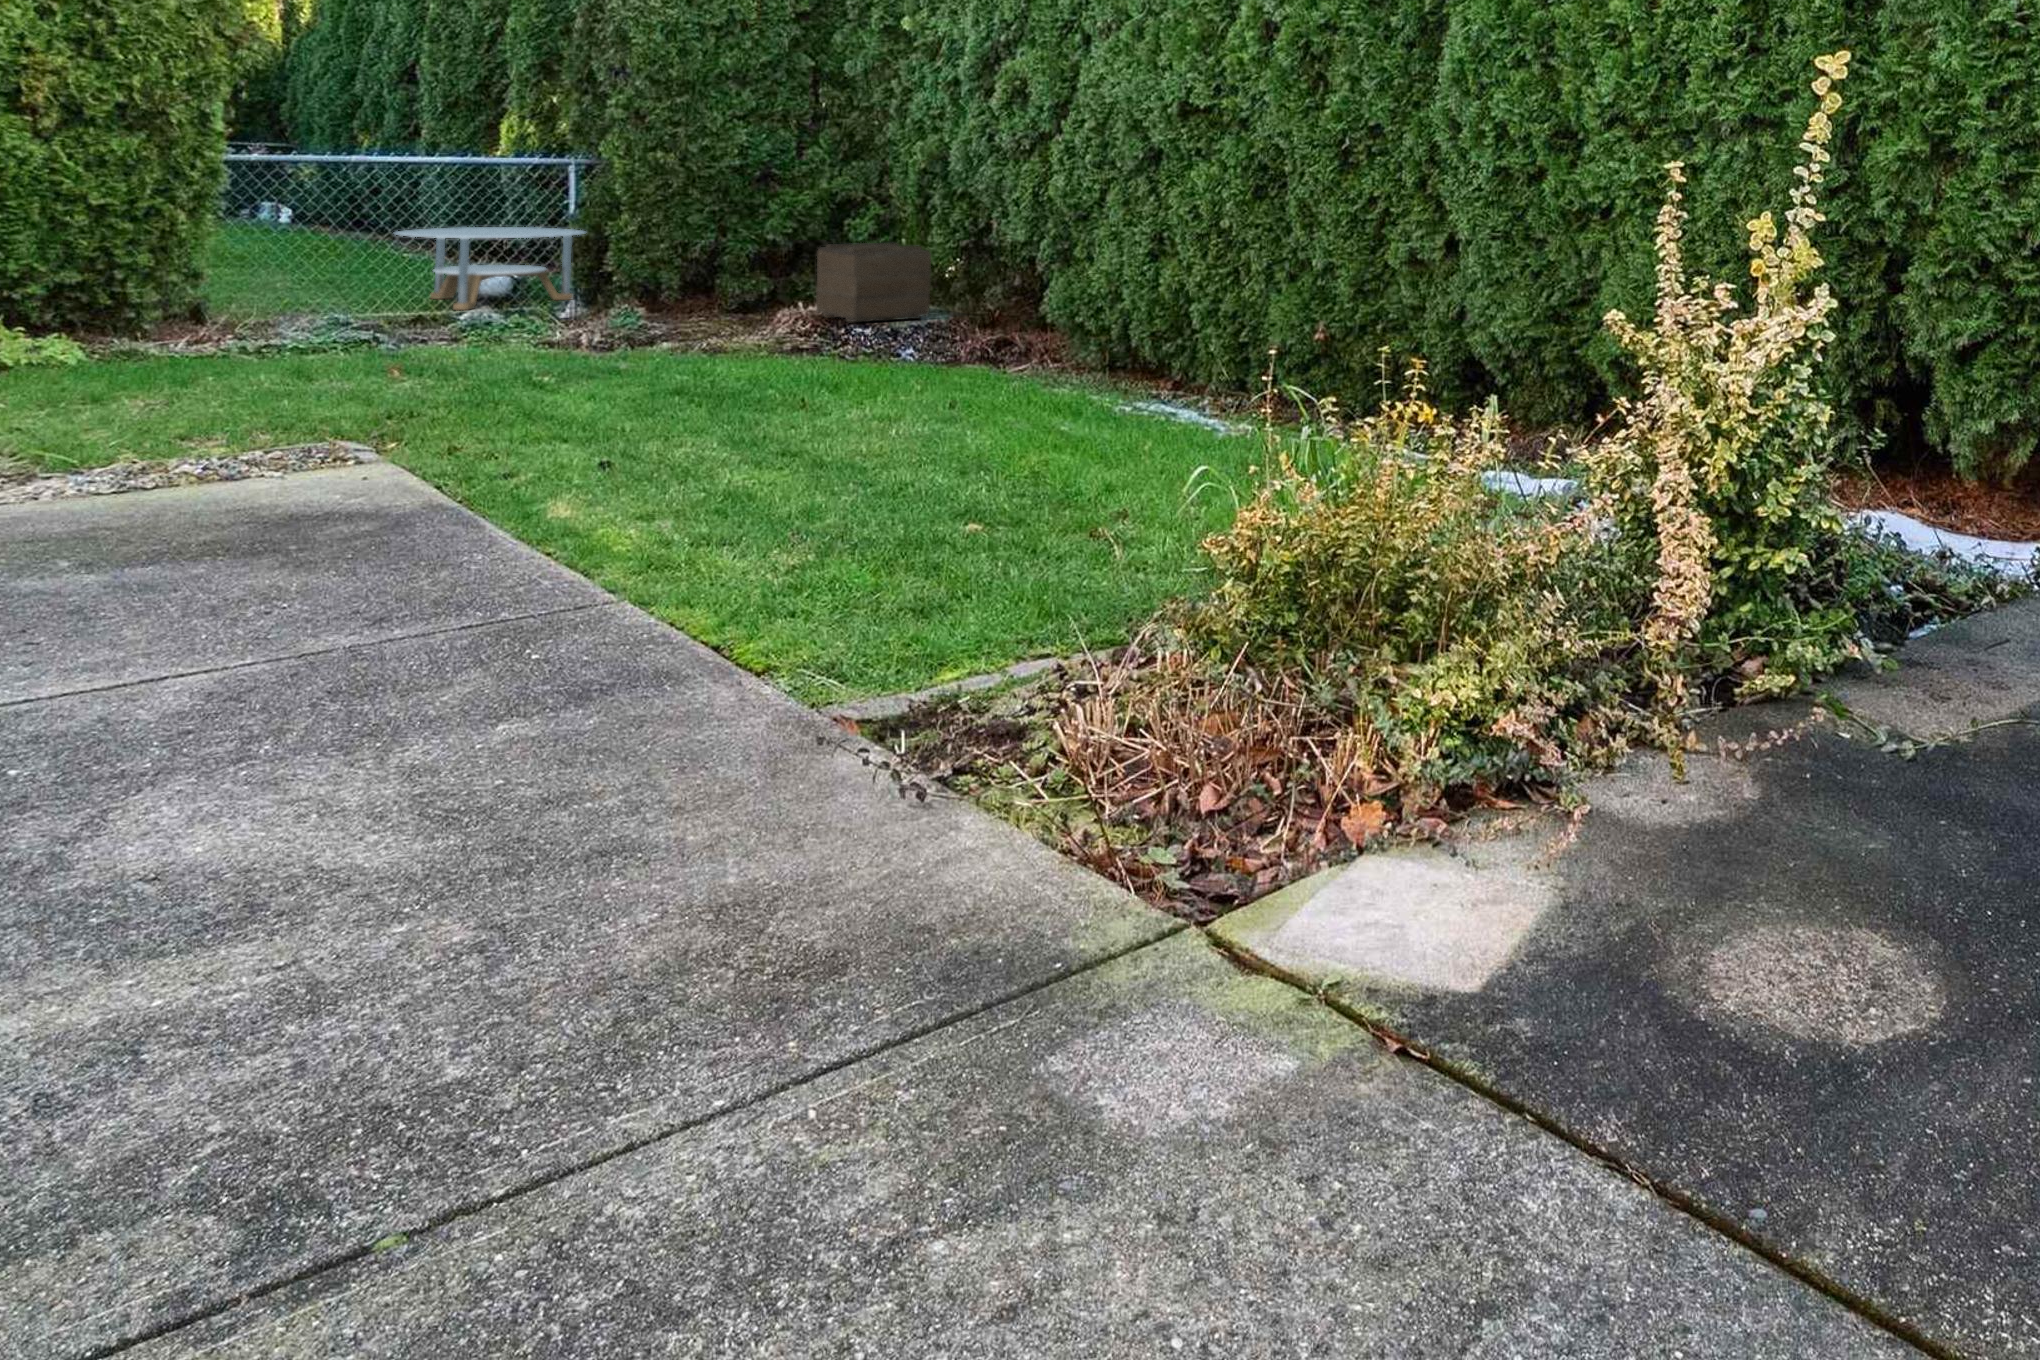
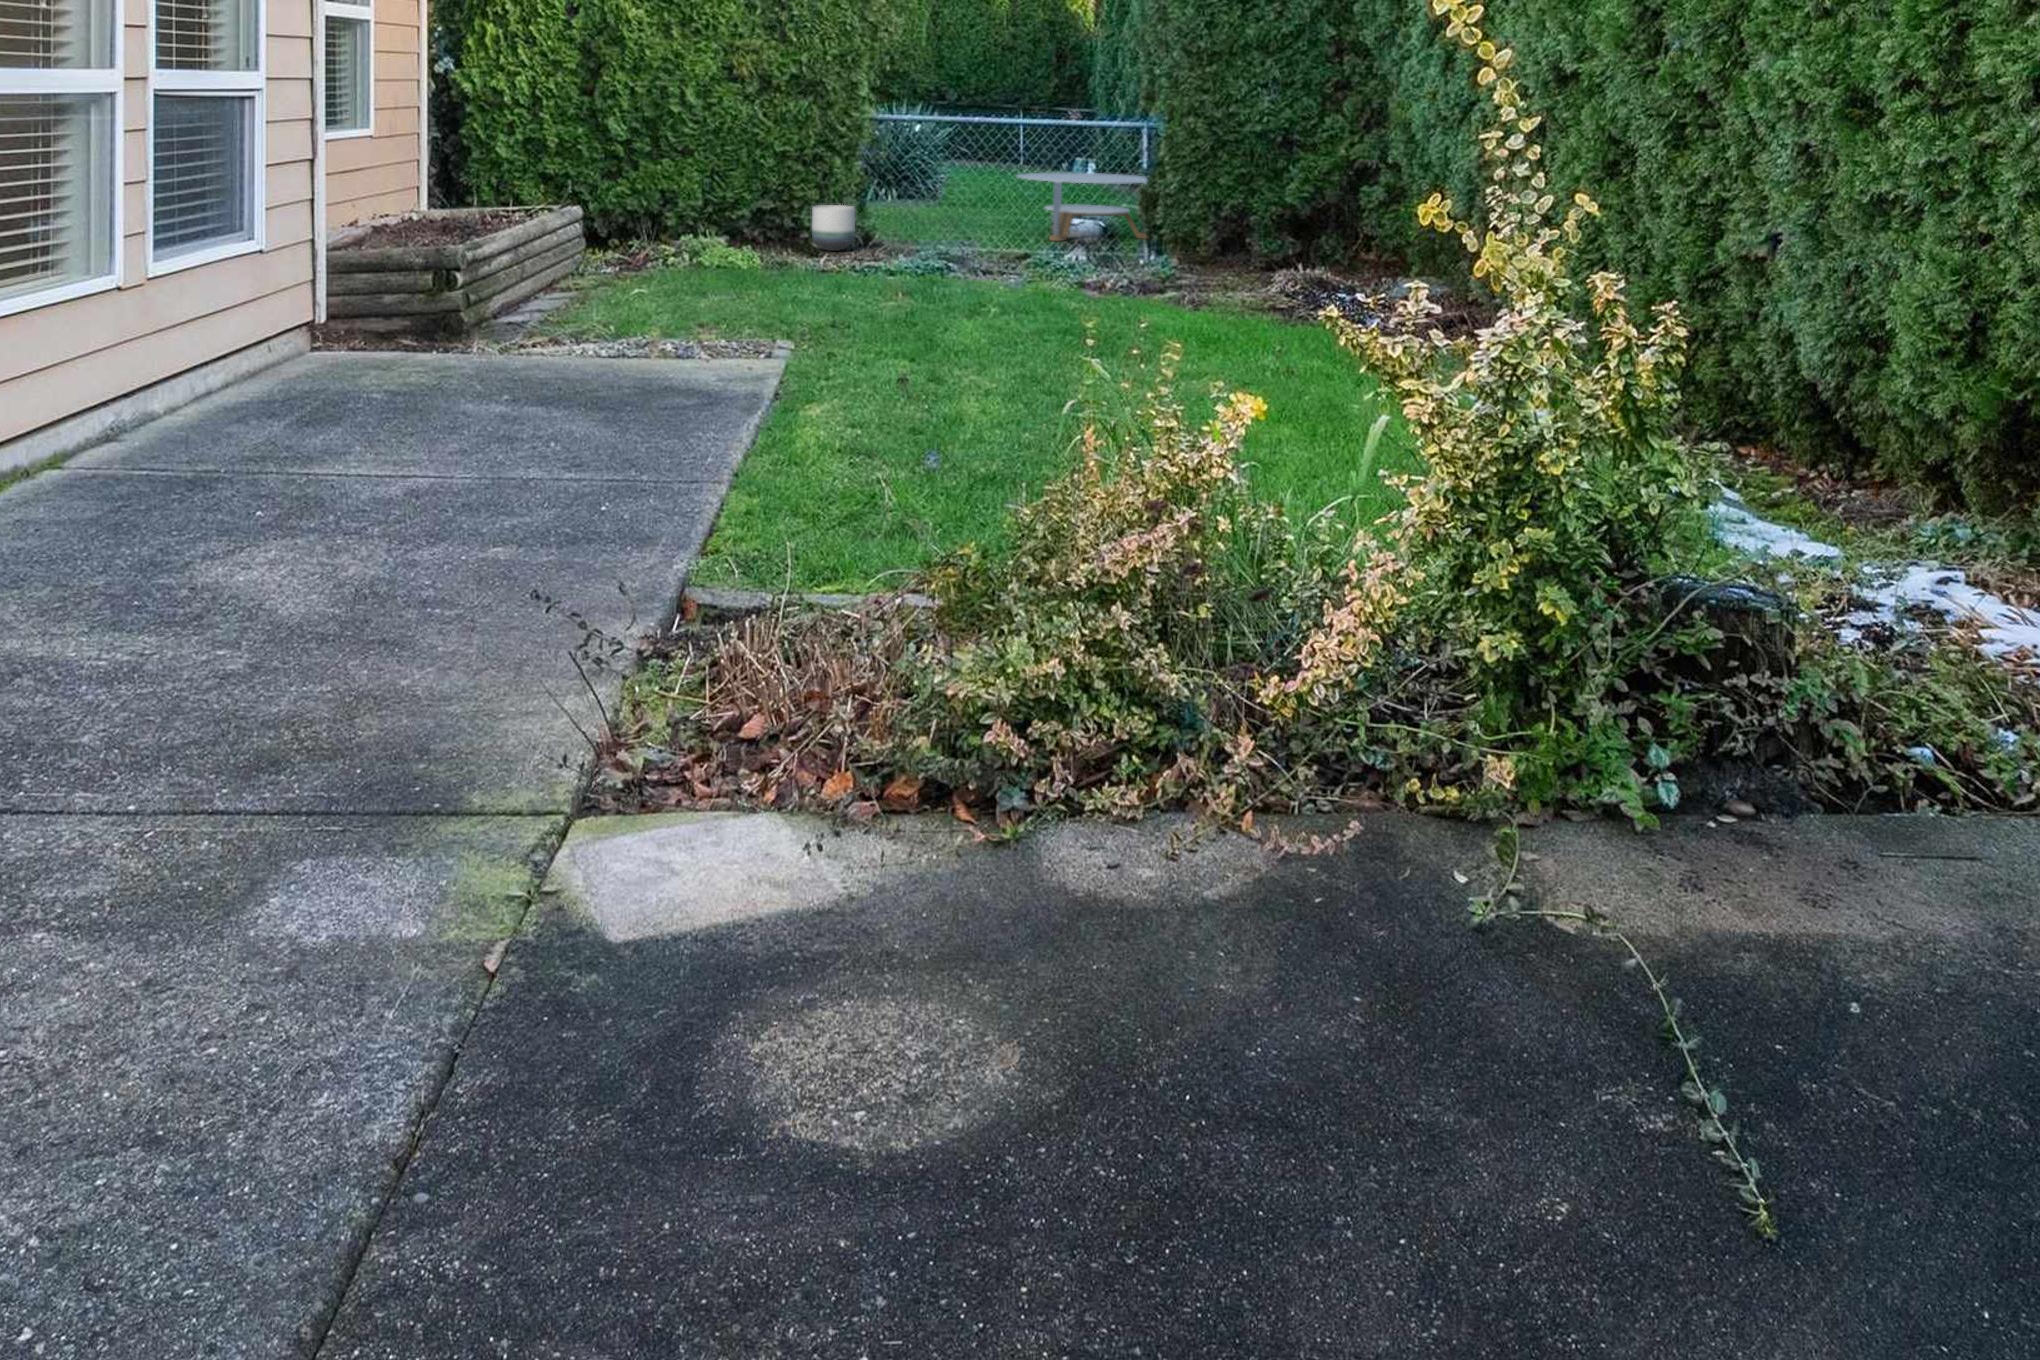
wooden crate: present [816,243,931,322] -> none [1318,202,1417,280]
planter: none [143,282,215,344] -> present [812,205,855,251]

